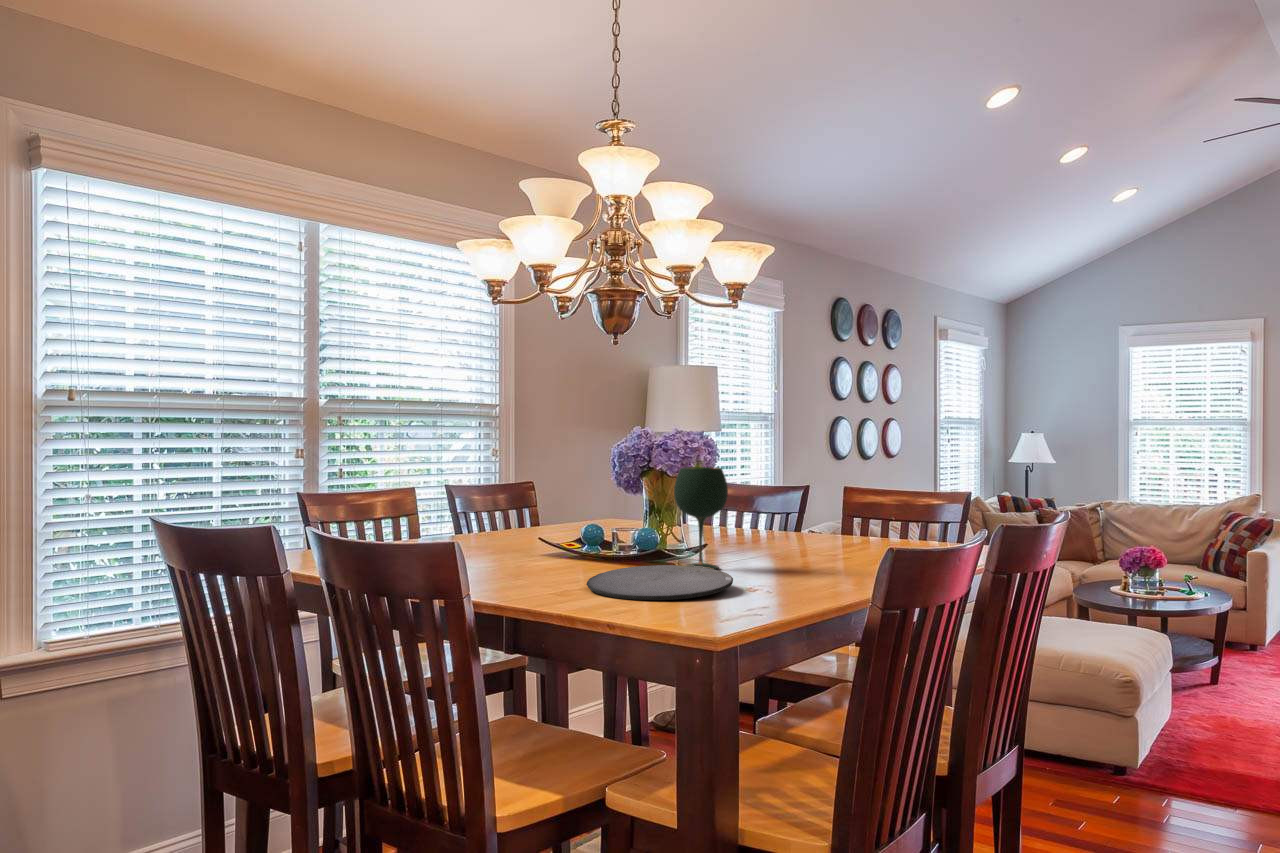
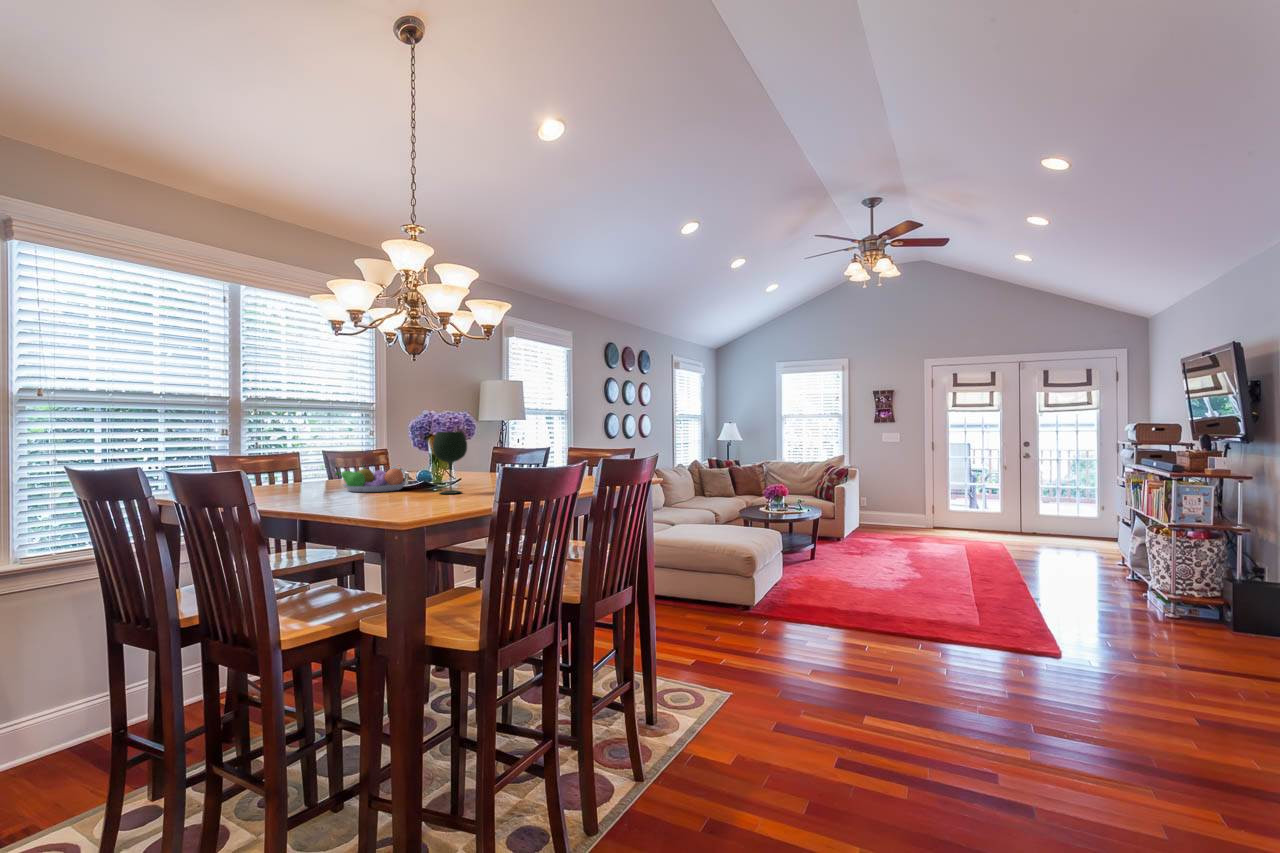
fruit bowl: none [510,516,619,562] -> present [335,466,407,492]
plate: present [586,565,733,600] -> none [355,490,452,509]

